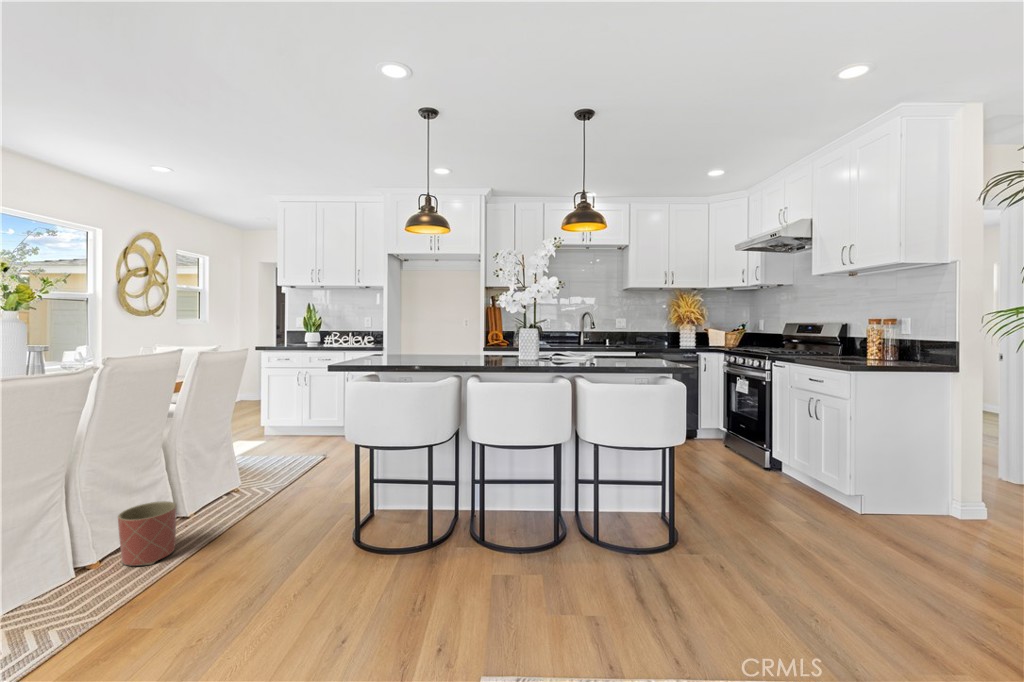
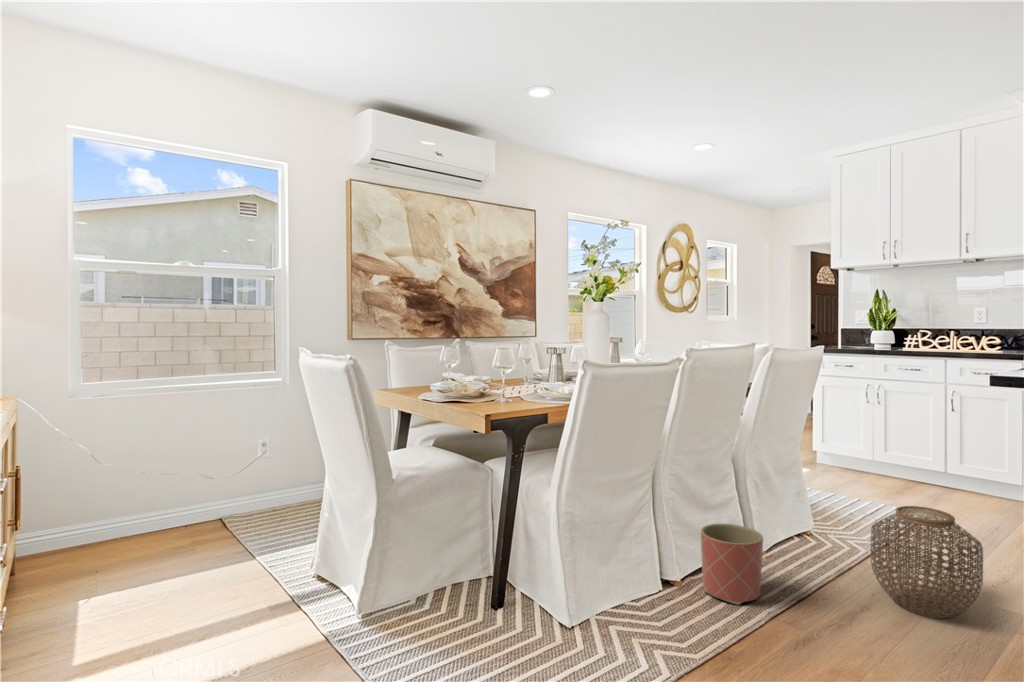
woven basket: none [262,456,325,524] -> present [871,506,983,618]

